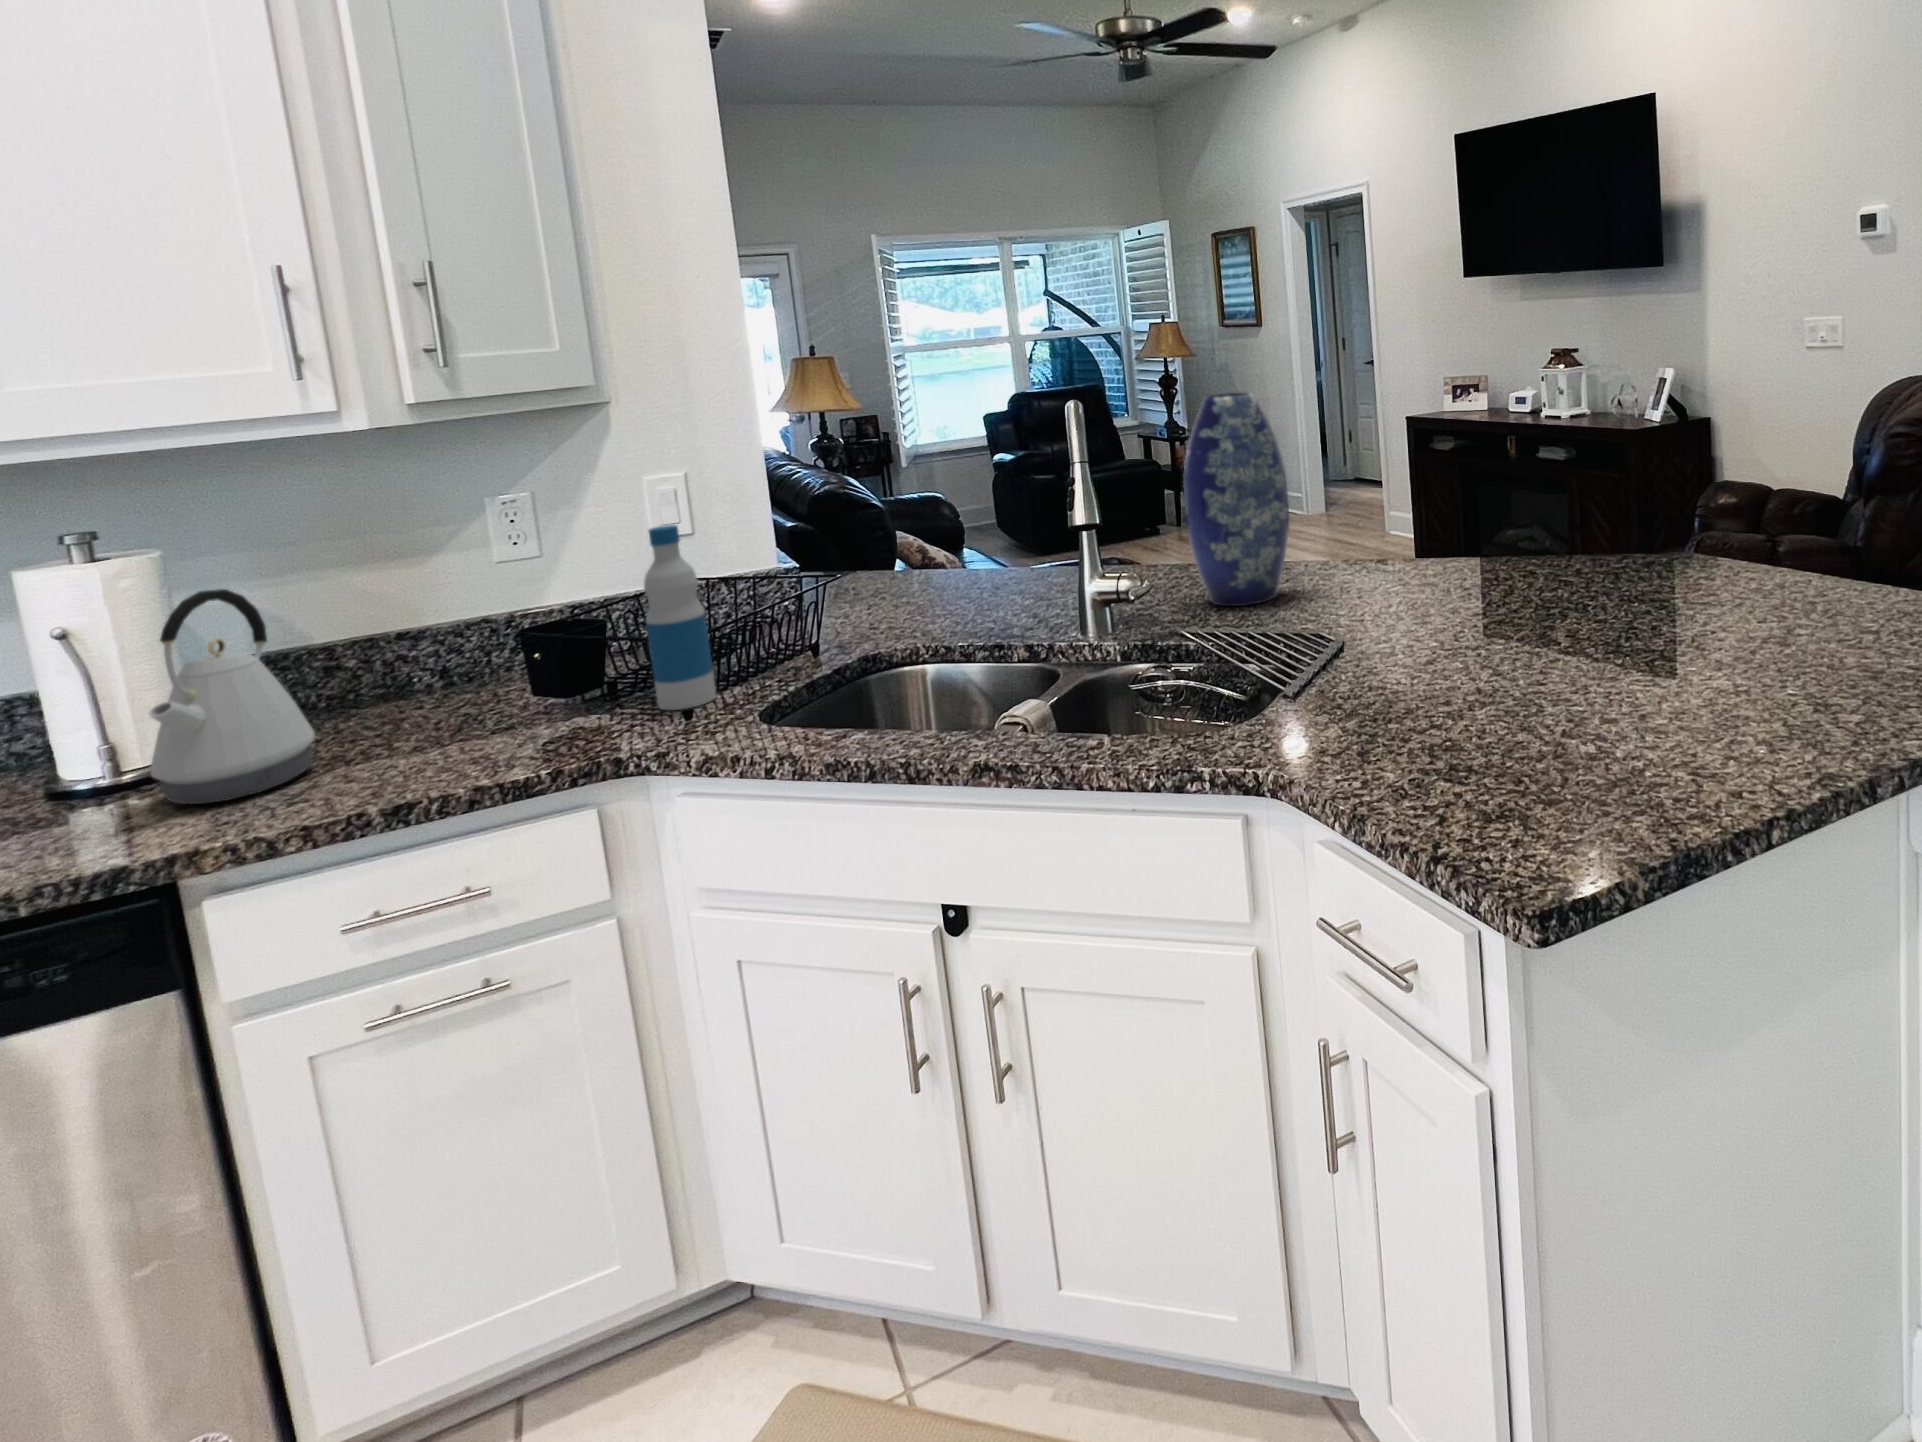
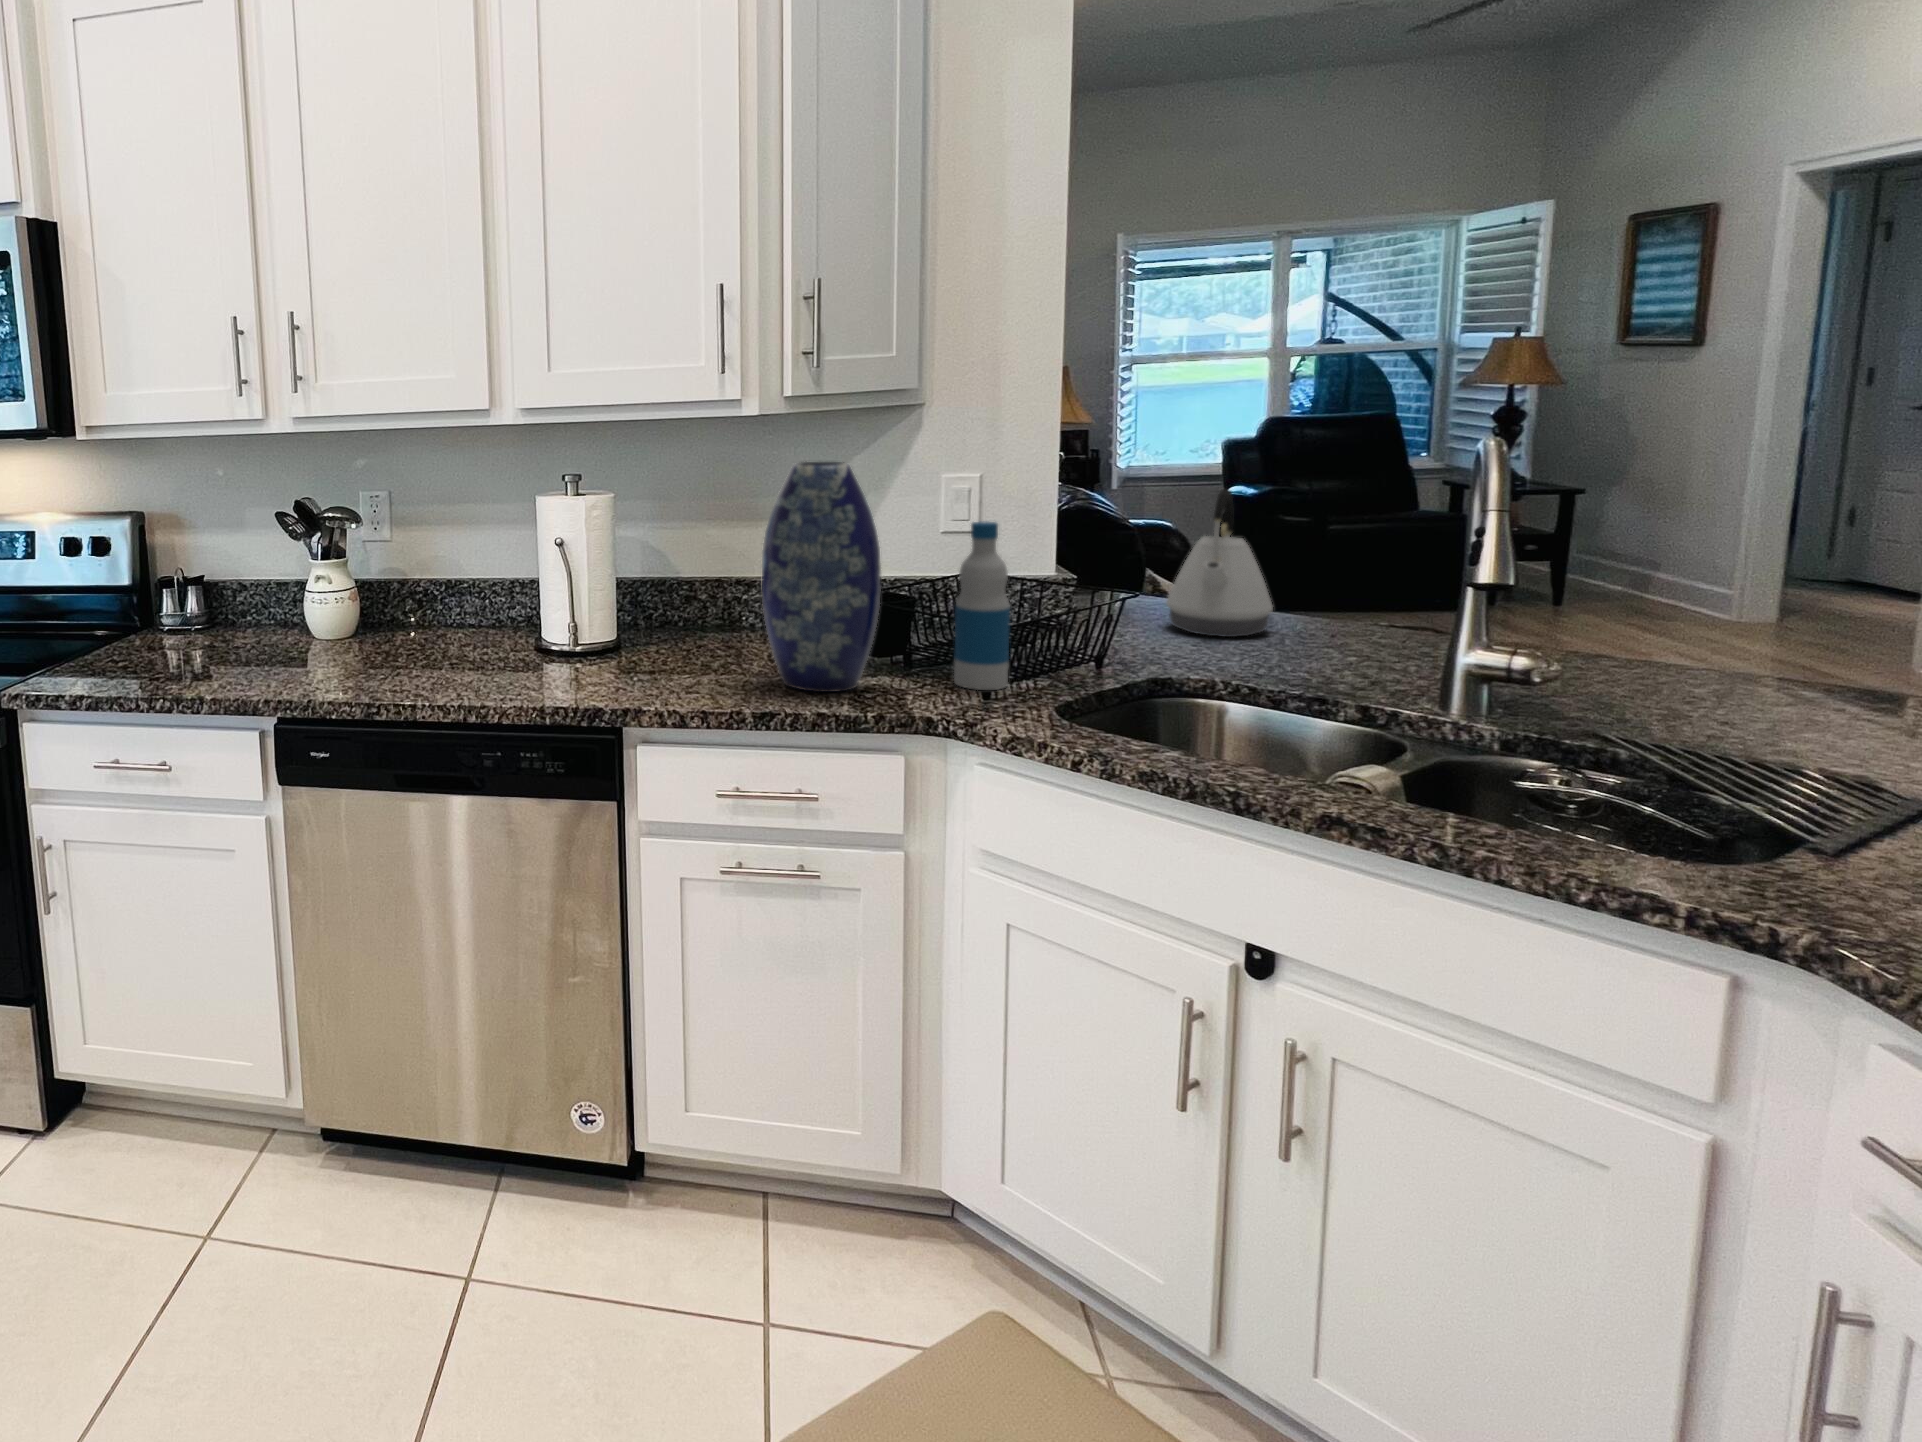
vase: present [1183,393,1289,606] -> present [762,462,881,692]
kettle: present [149,589,315,804] -> present [1167,489,1273,637]

